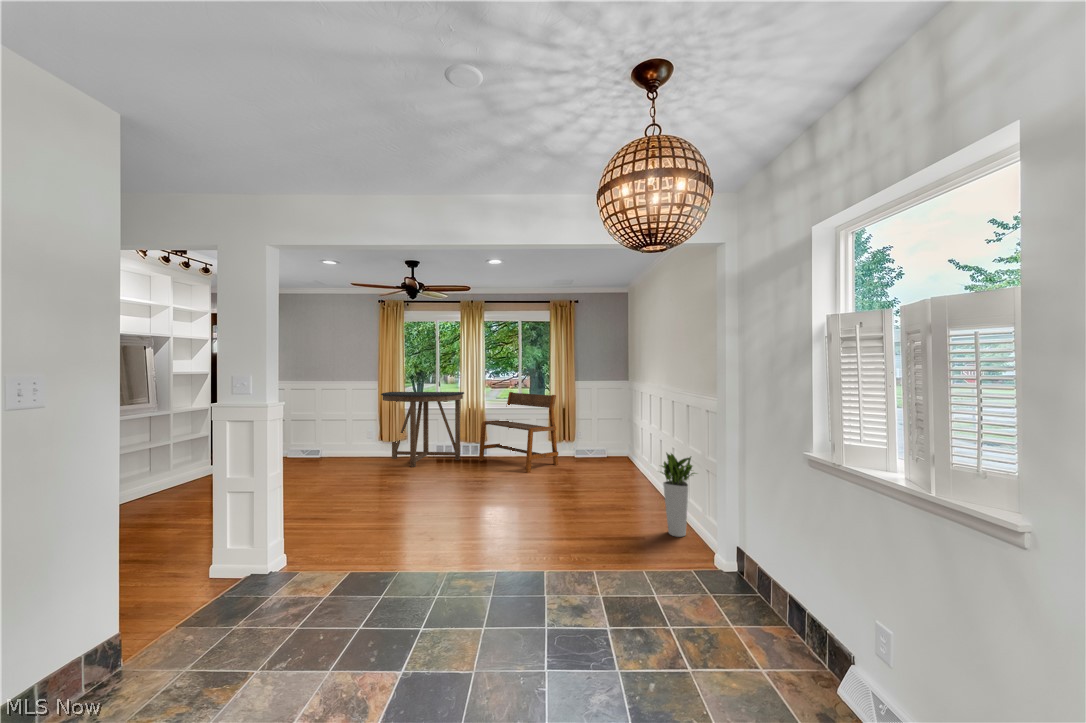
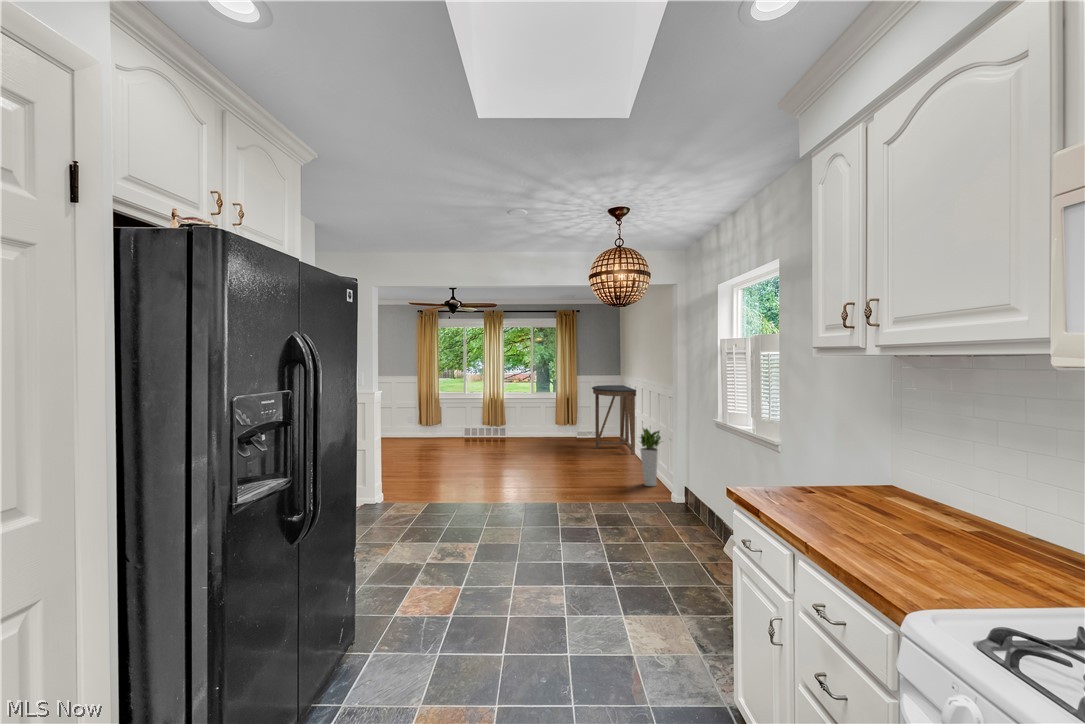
console table: present [381,392,464,467] -> present [592,385,636,455]
bench: present [479,392,558,473] -> none [499,385,564,449]

